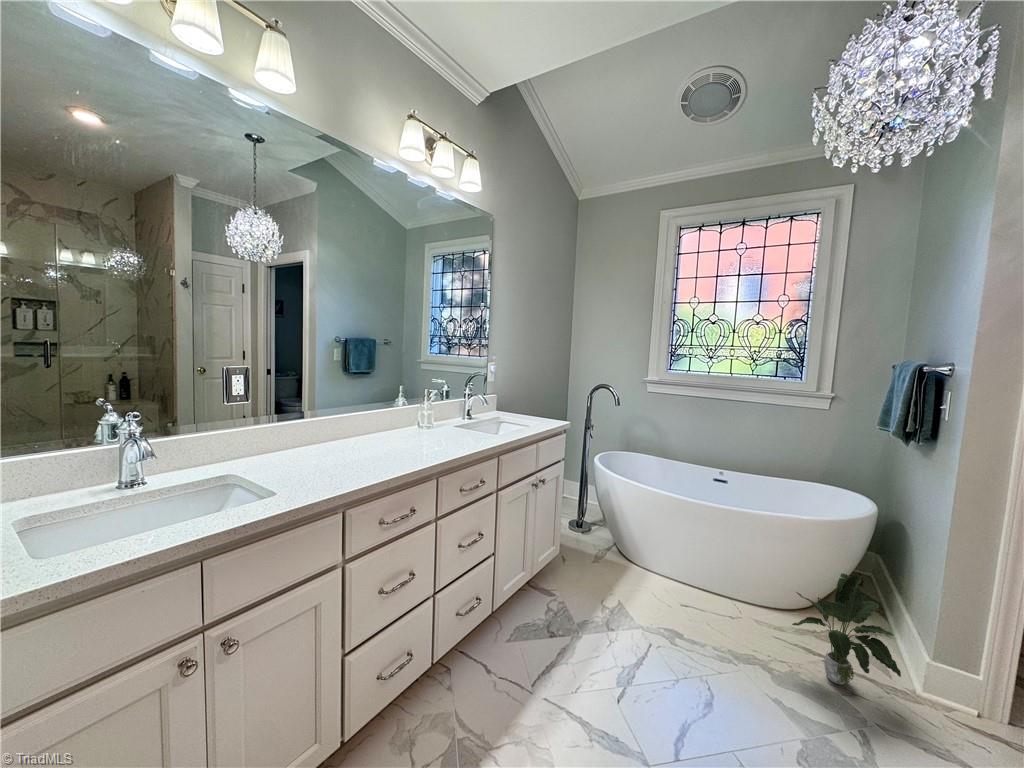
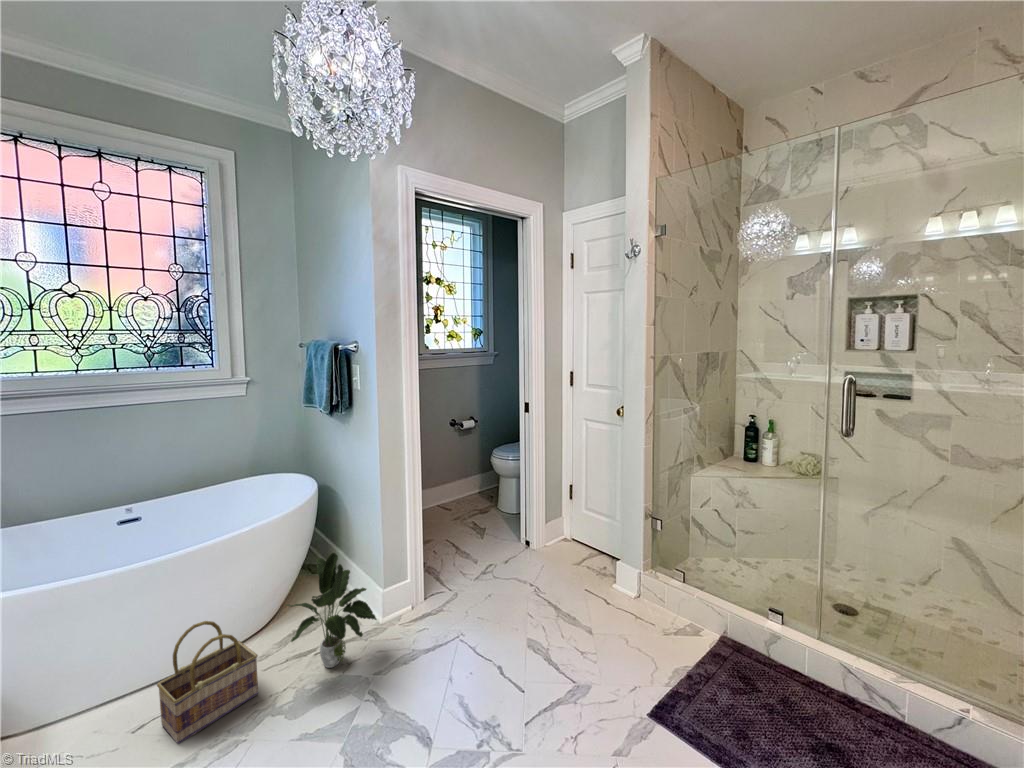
basket: none [696,563,765,648] -> present [157,621,258,744]

